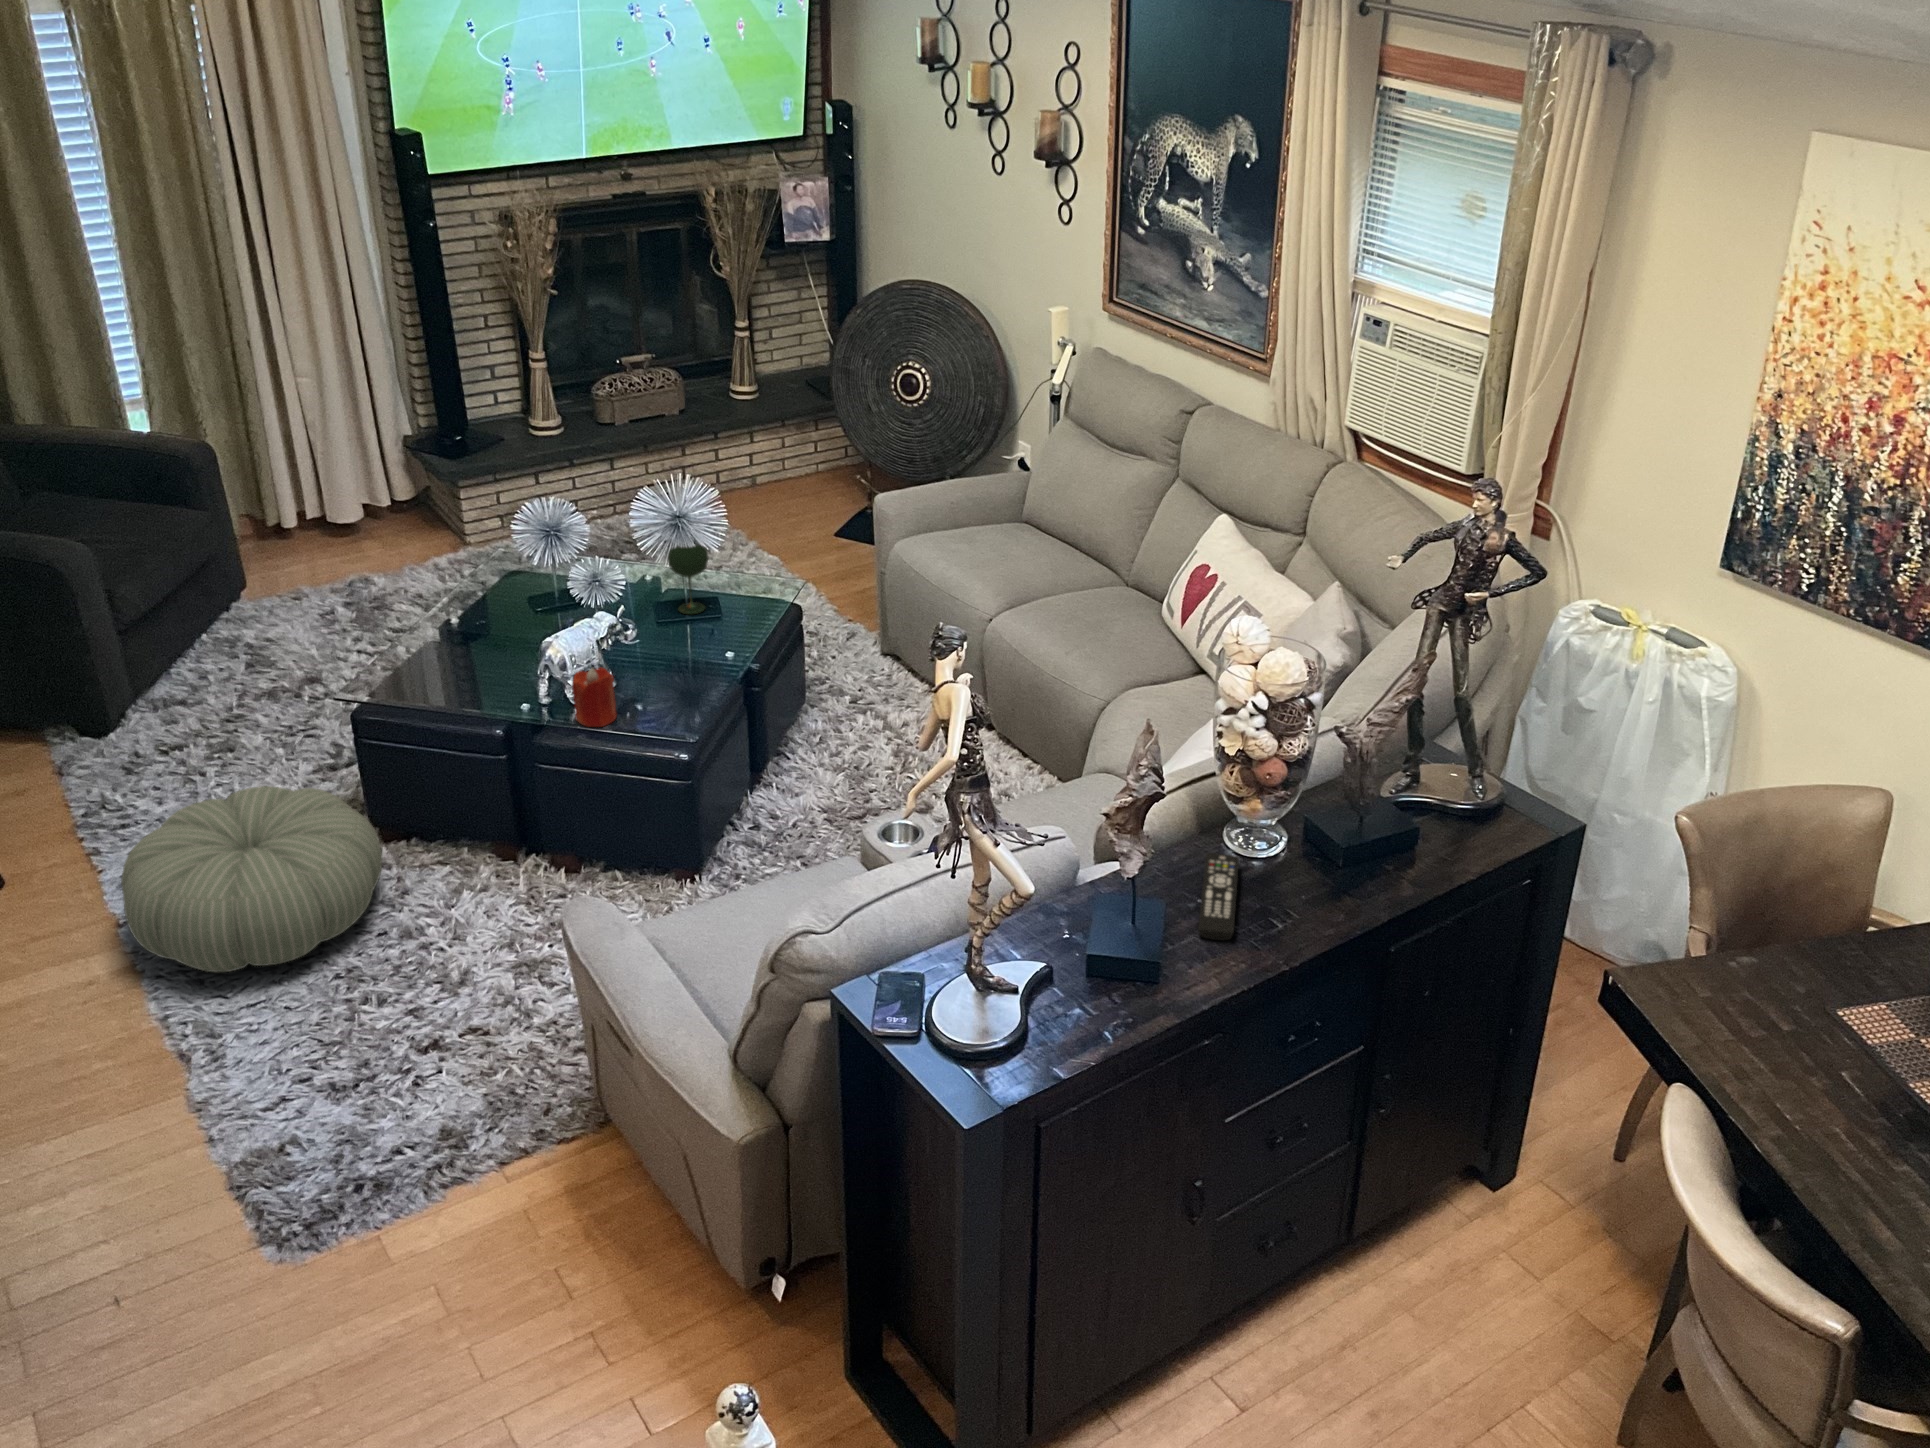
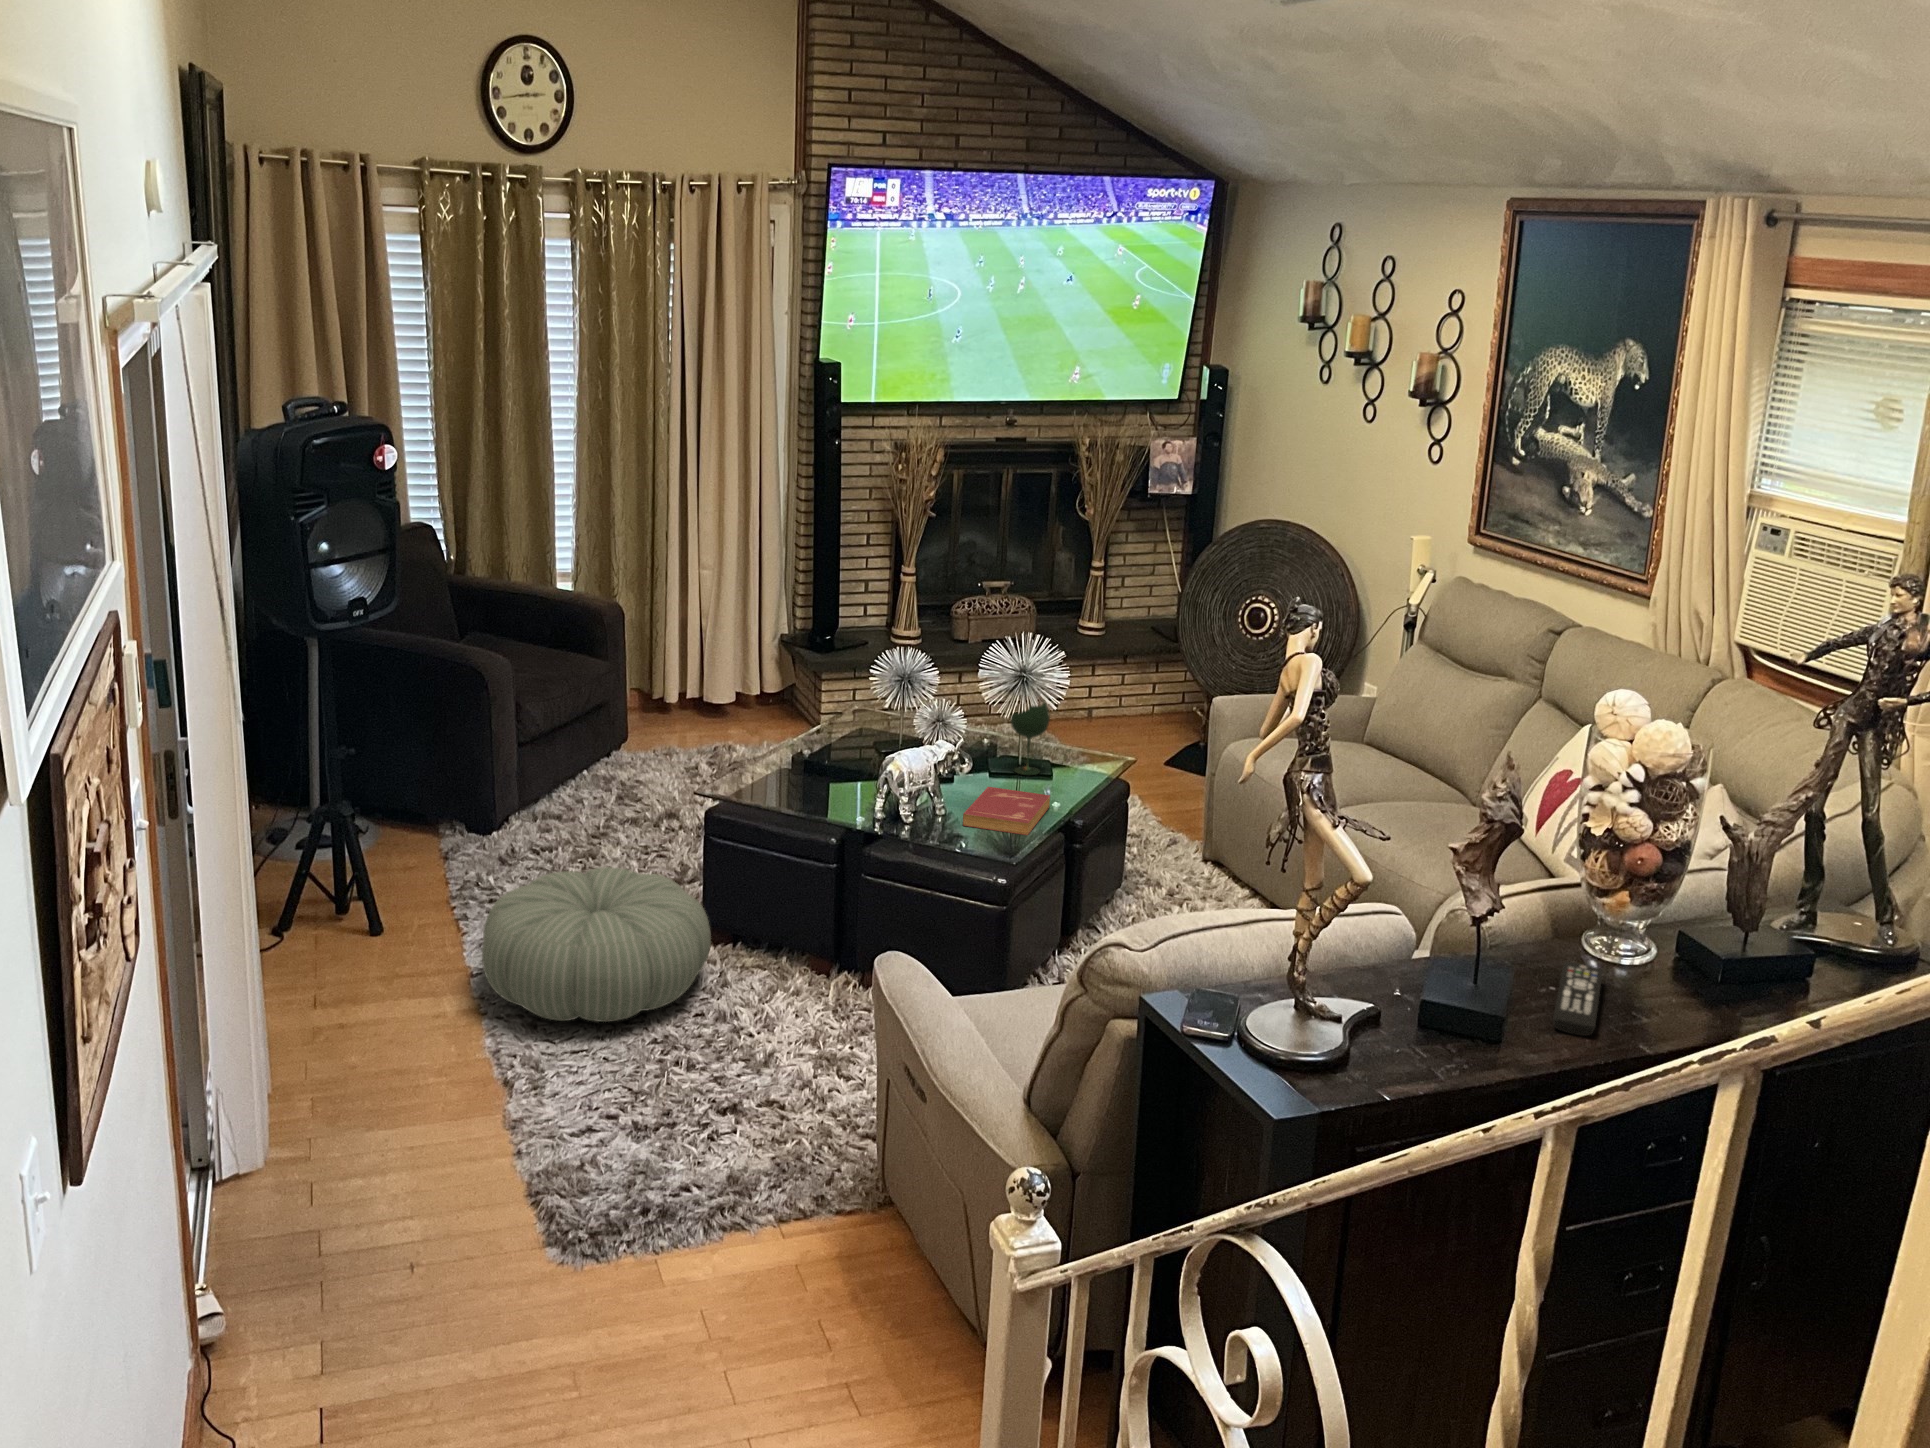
book: none [631,641,719,697] -> present [963,787,1050,835]
candle: present [572,668,617,727] -> none [907,787,948,846]

